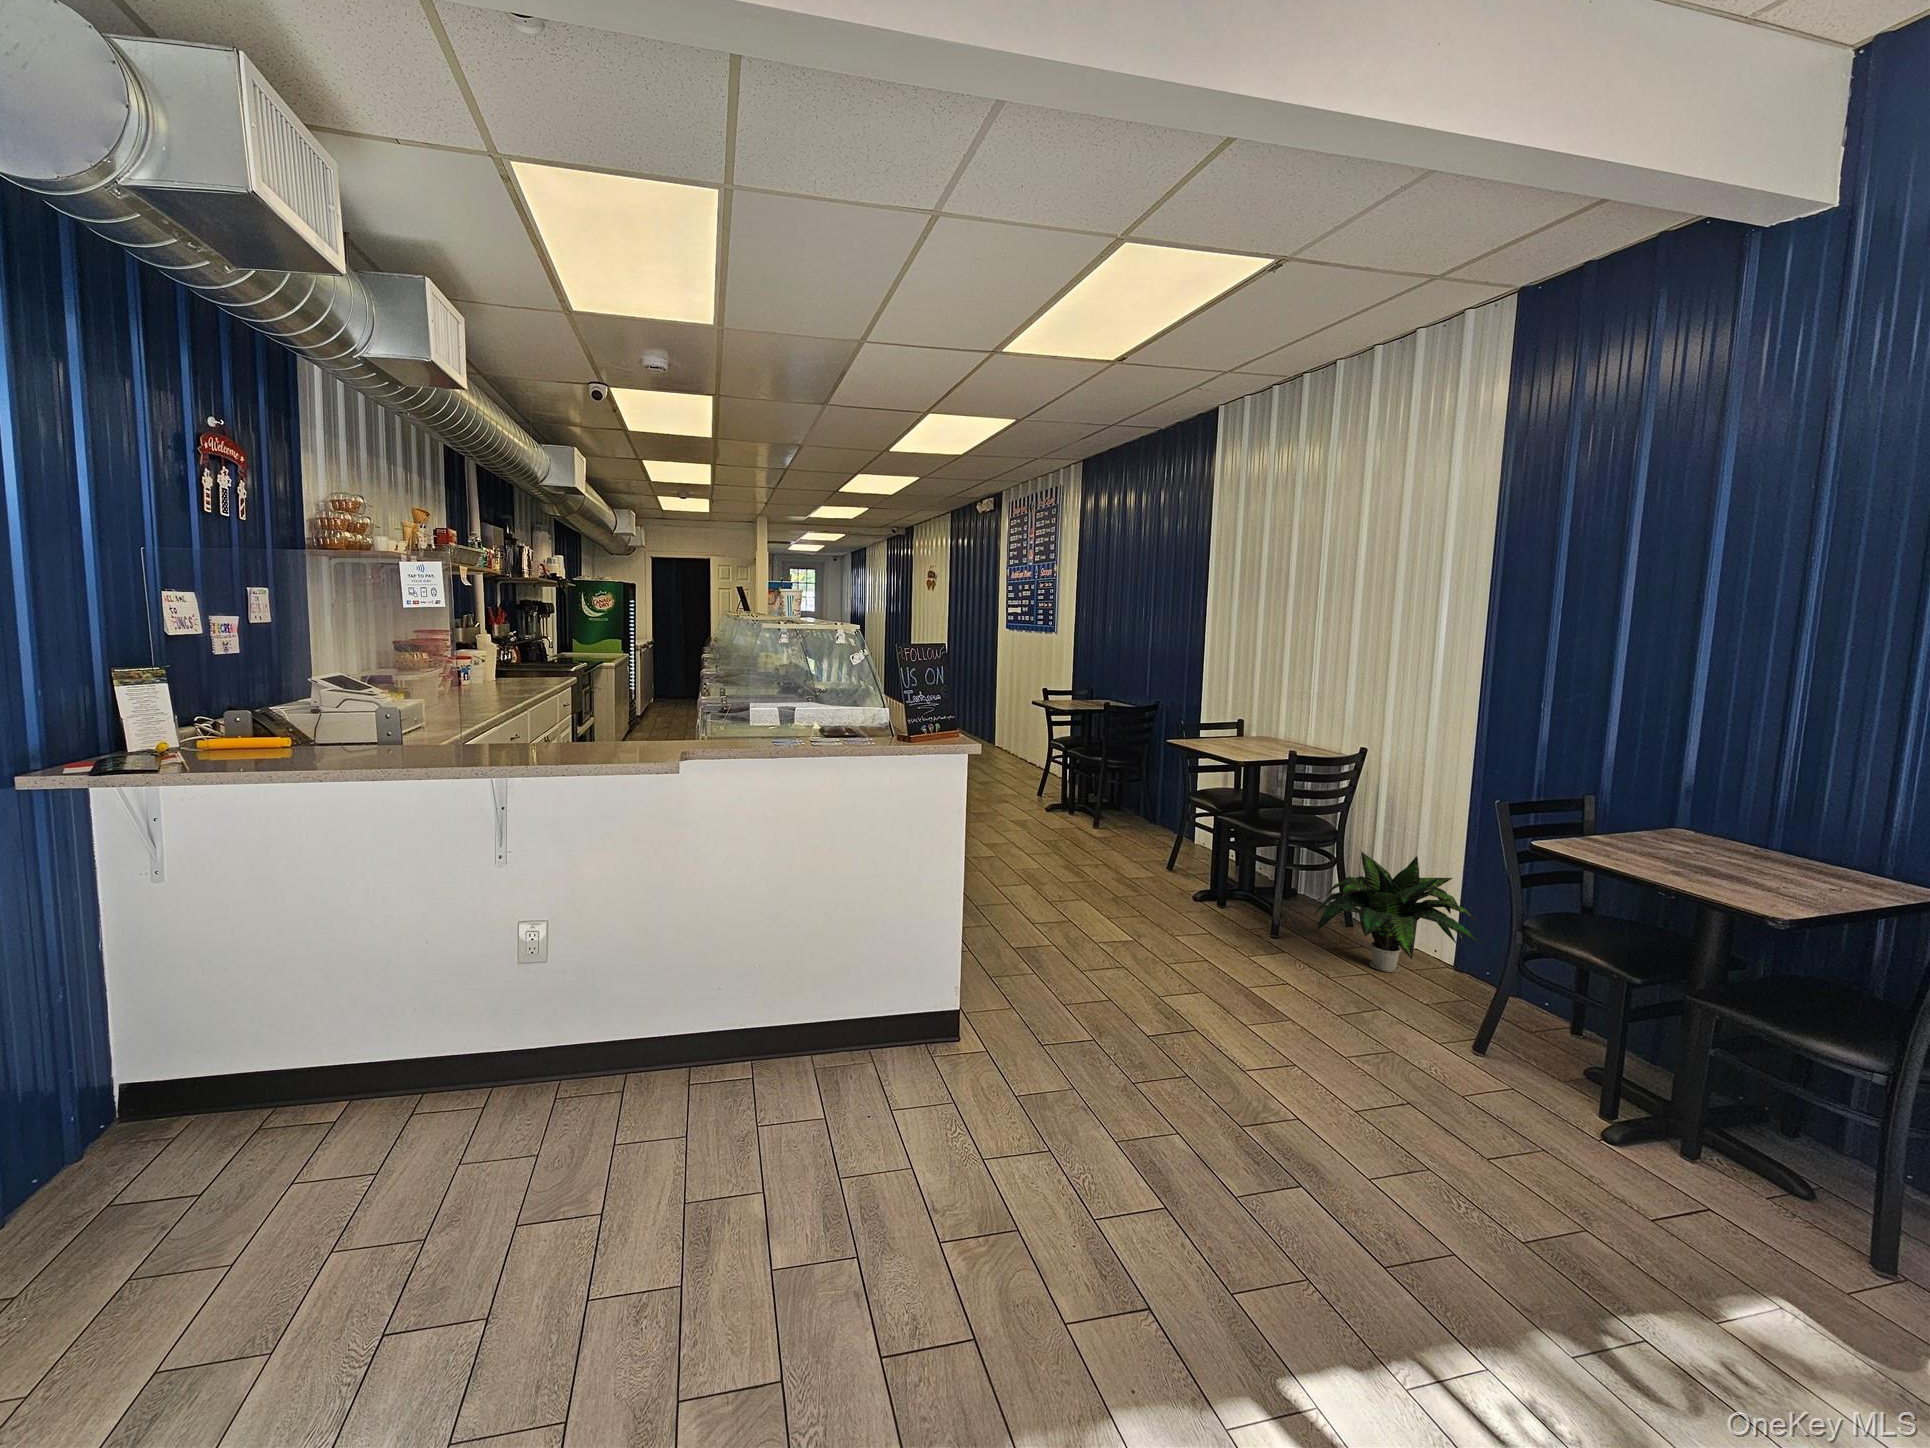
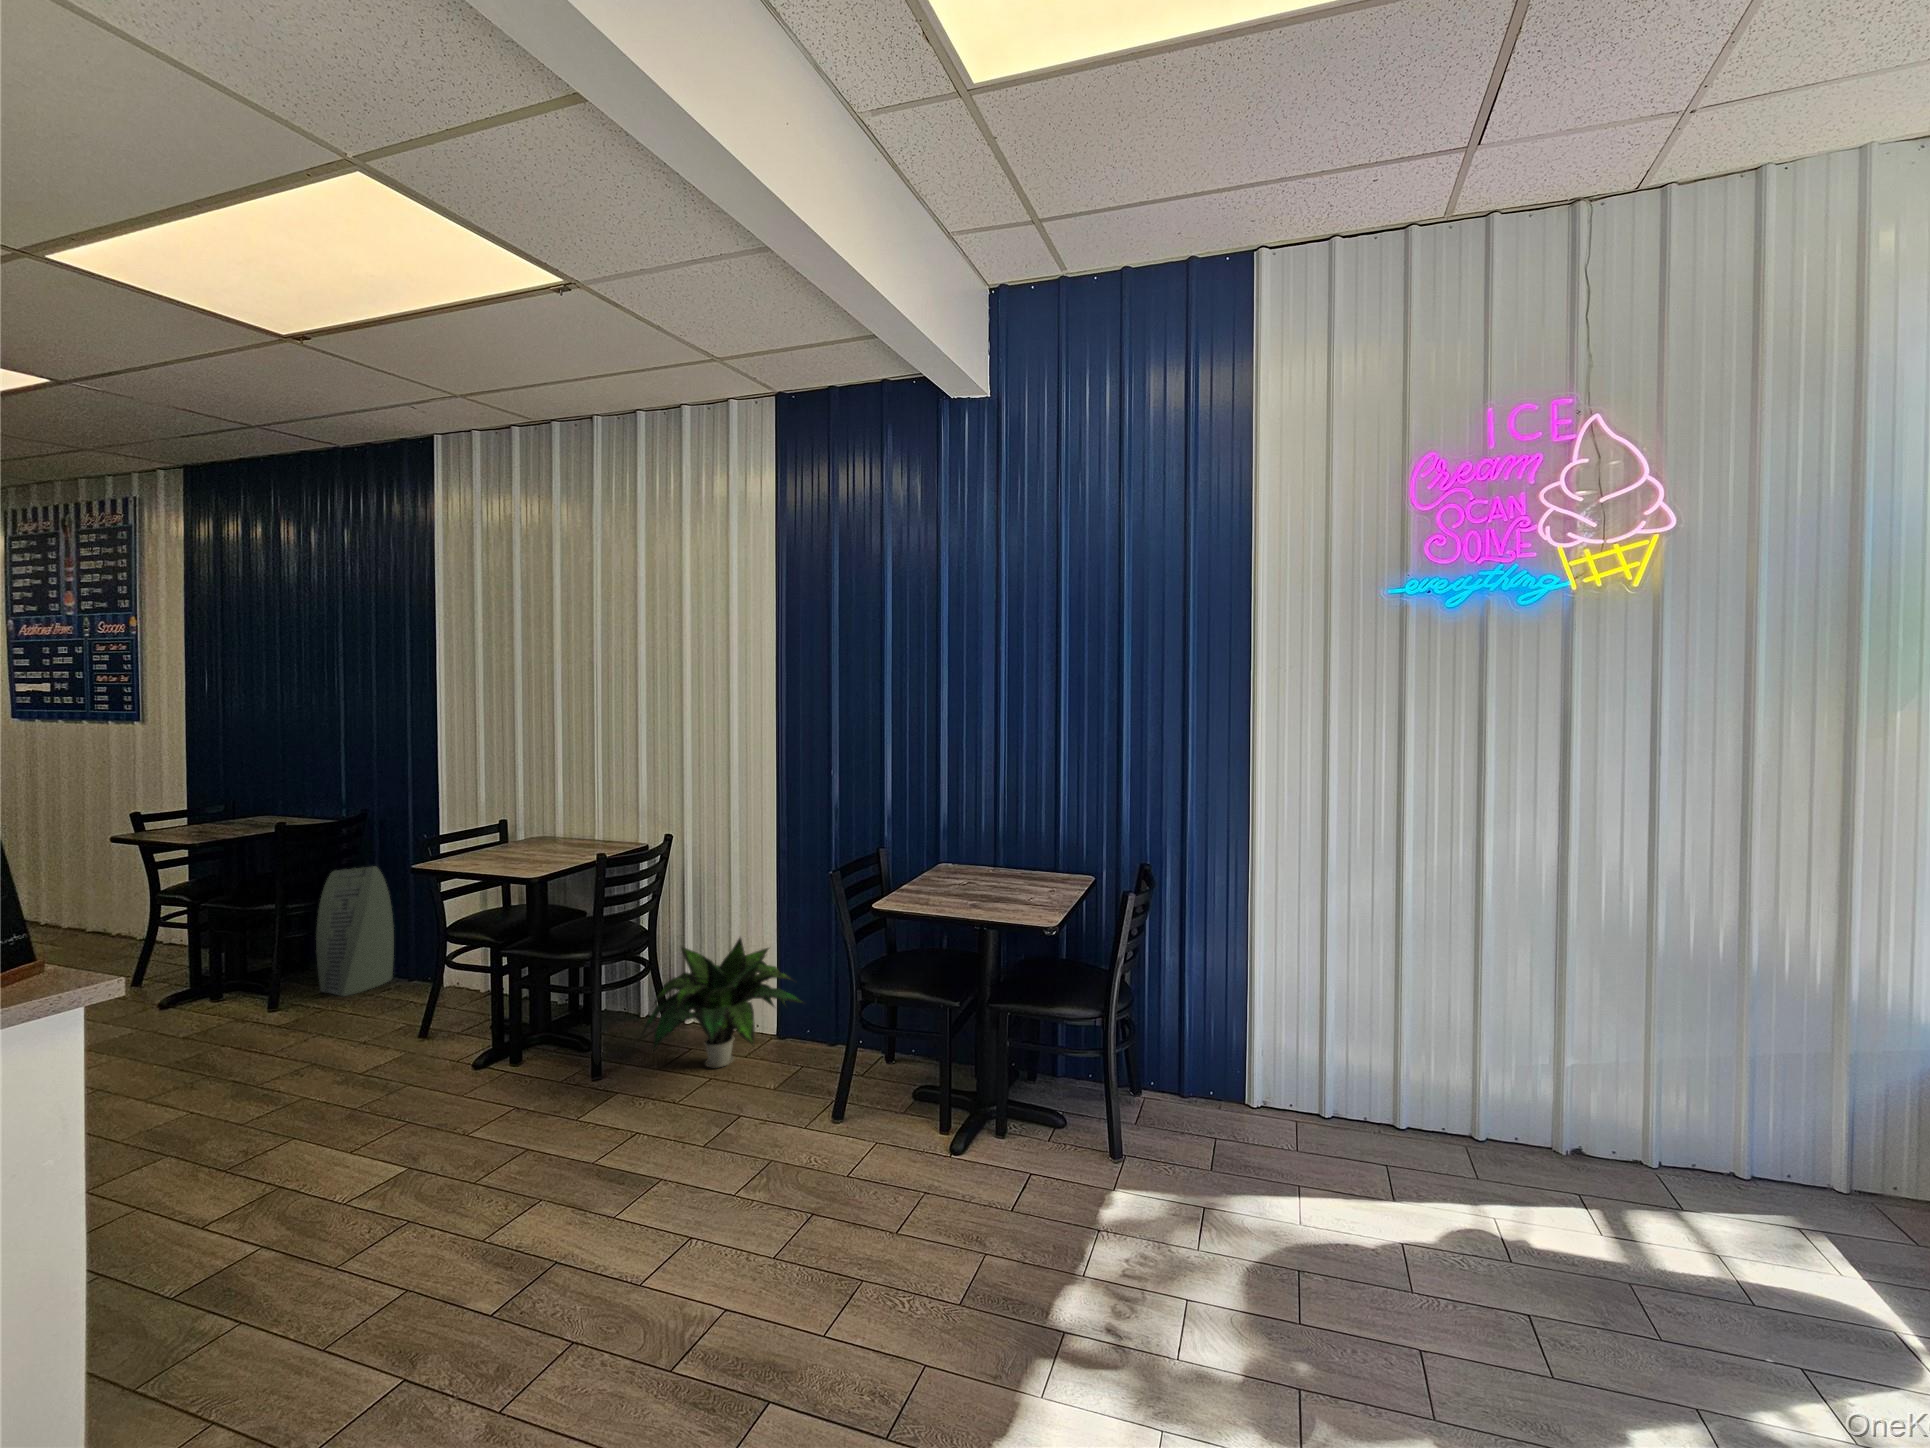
air purifier: none [1122,741,1168,832] -> present [316,866,394,996]

